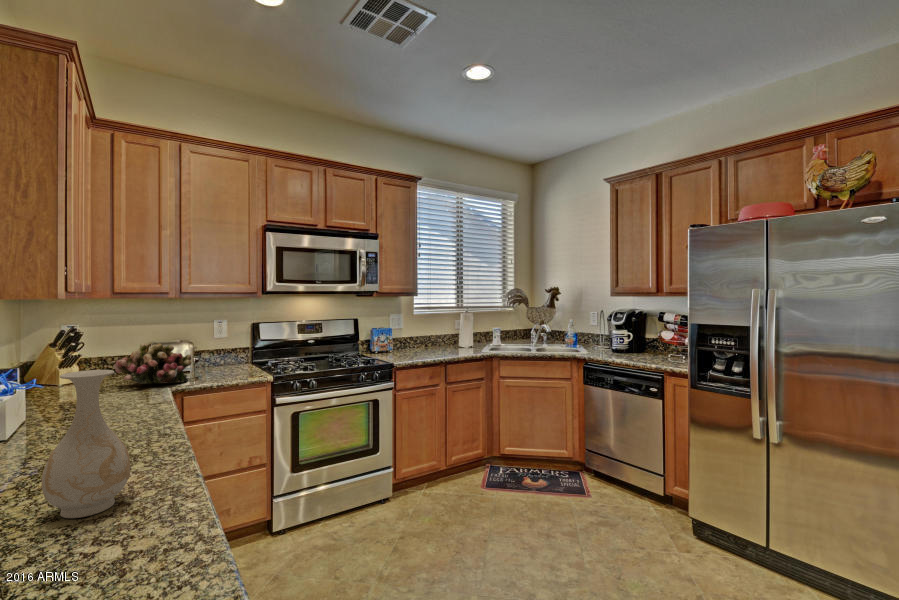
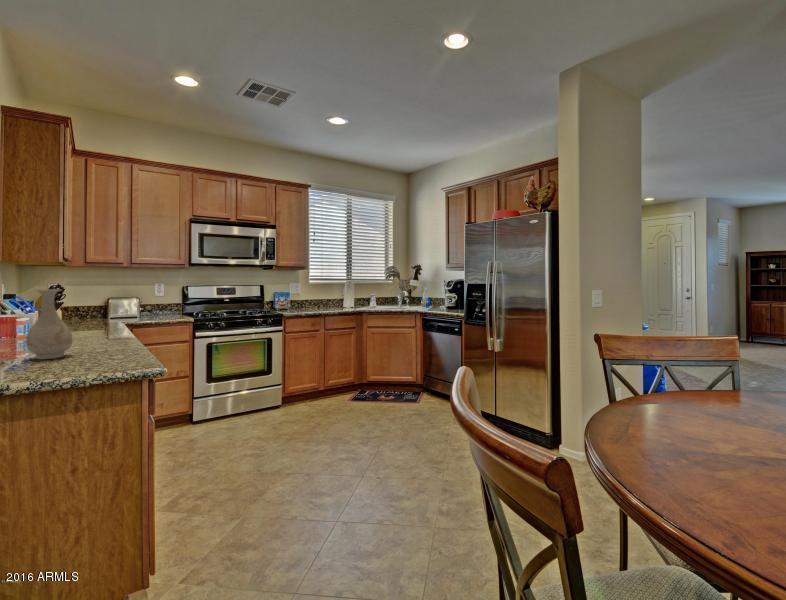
flower arrangement: present [113,343,191,384] -> none [83,295,137,322]

